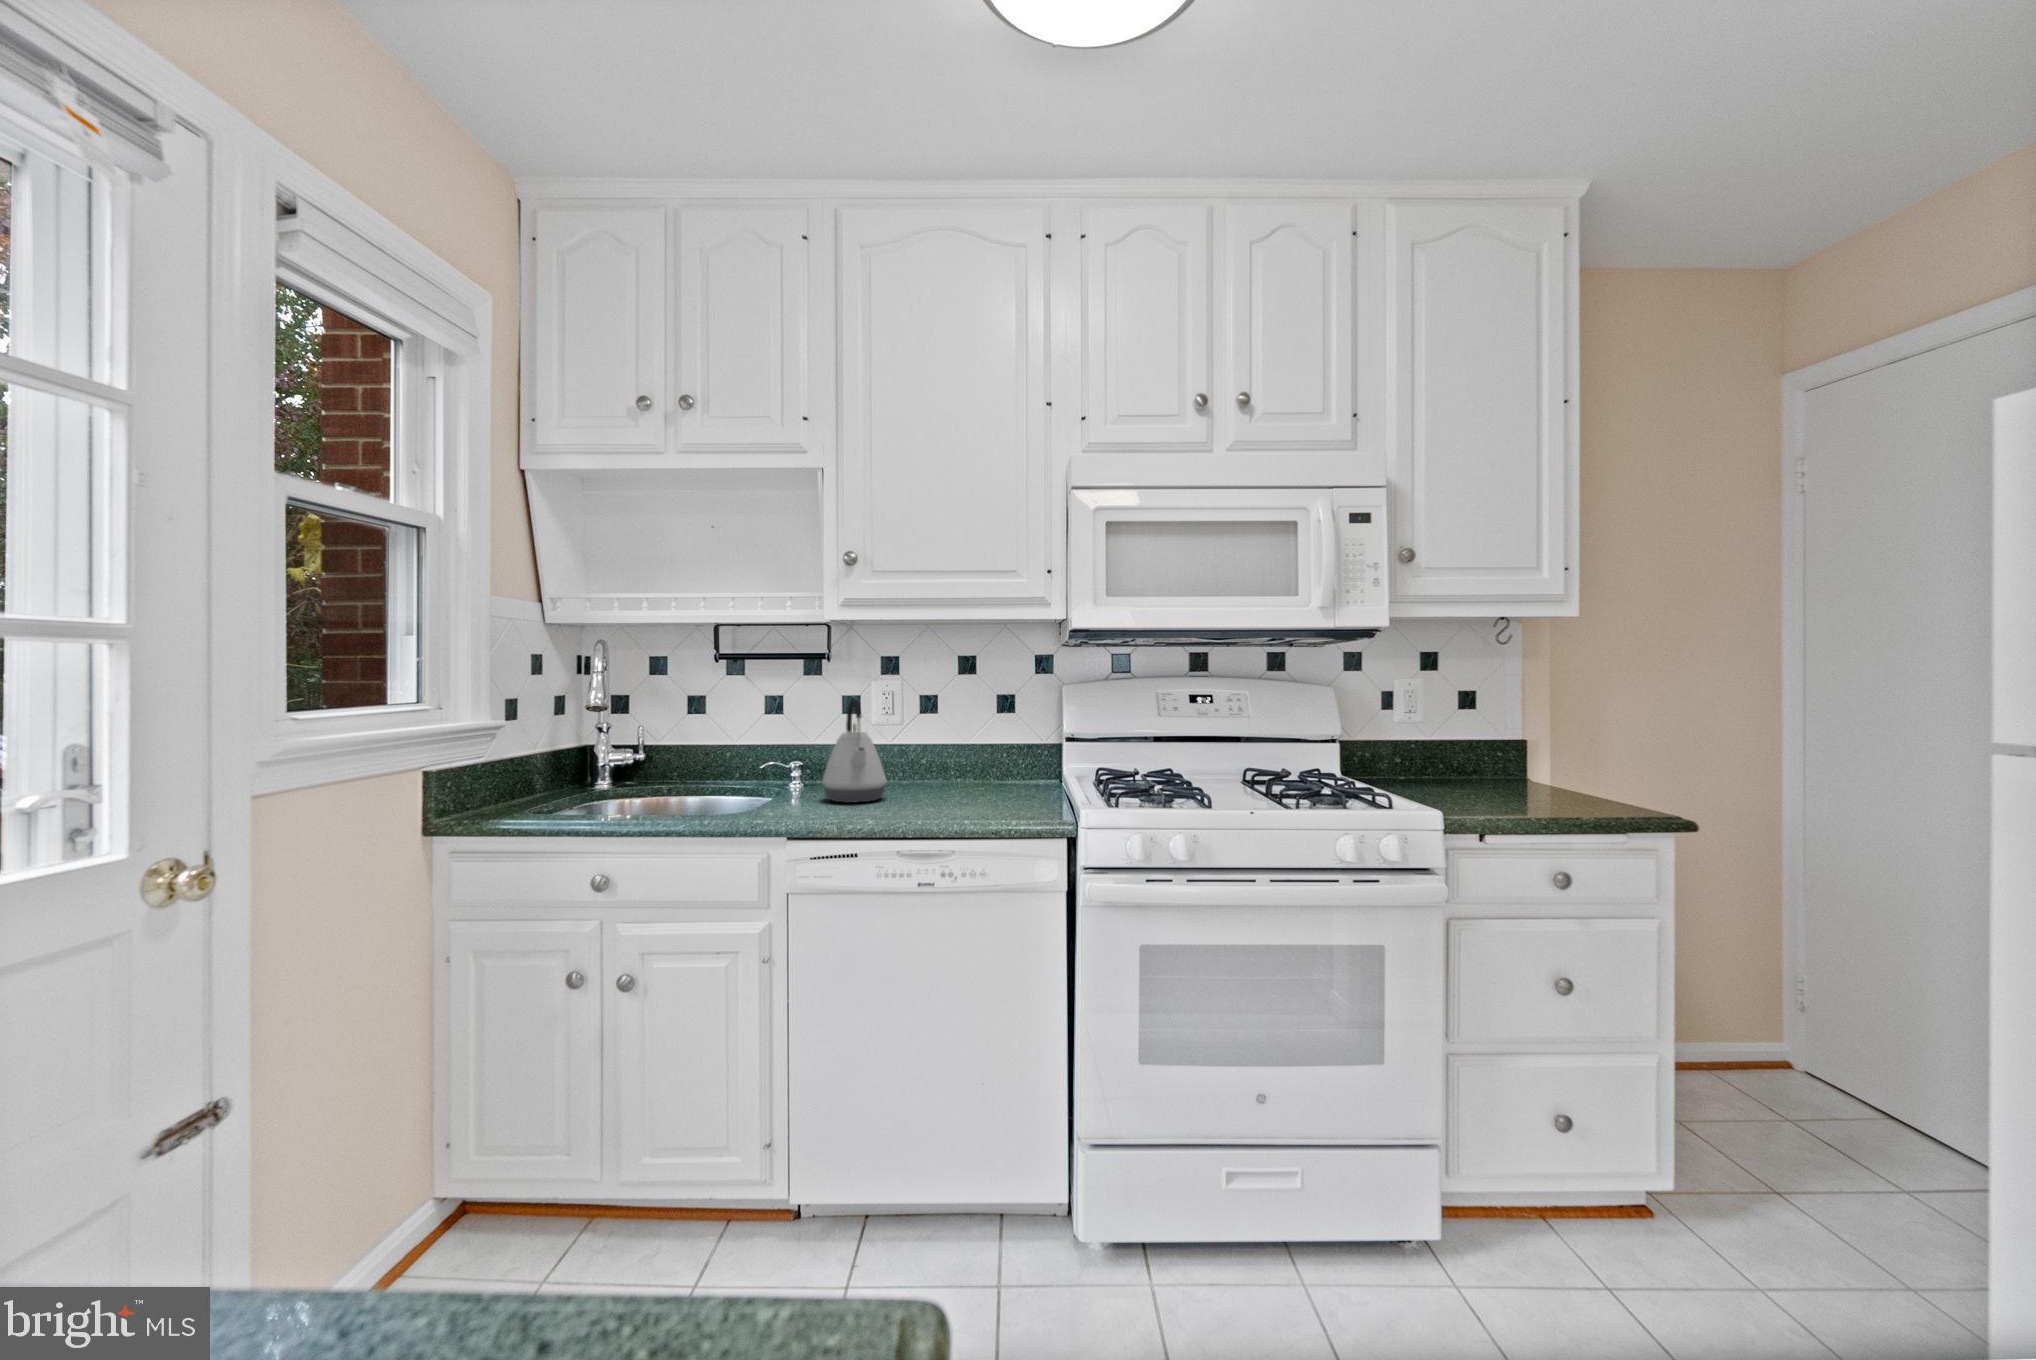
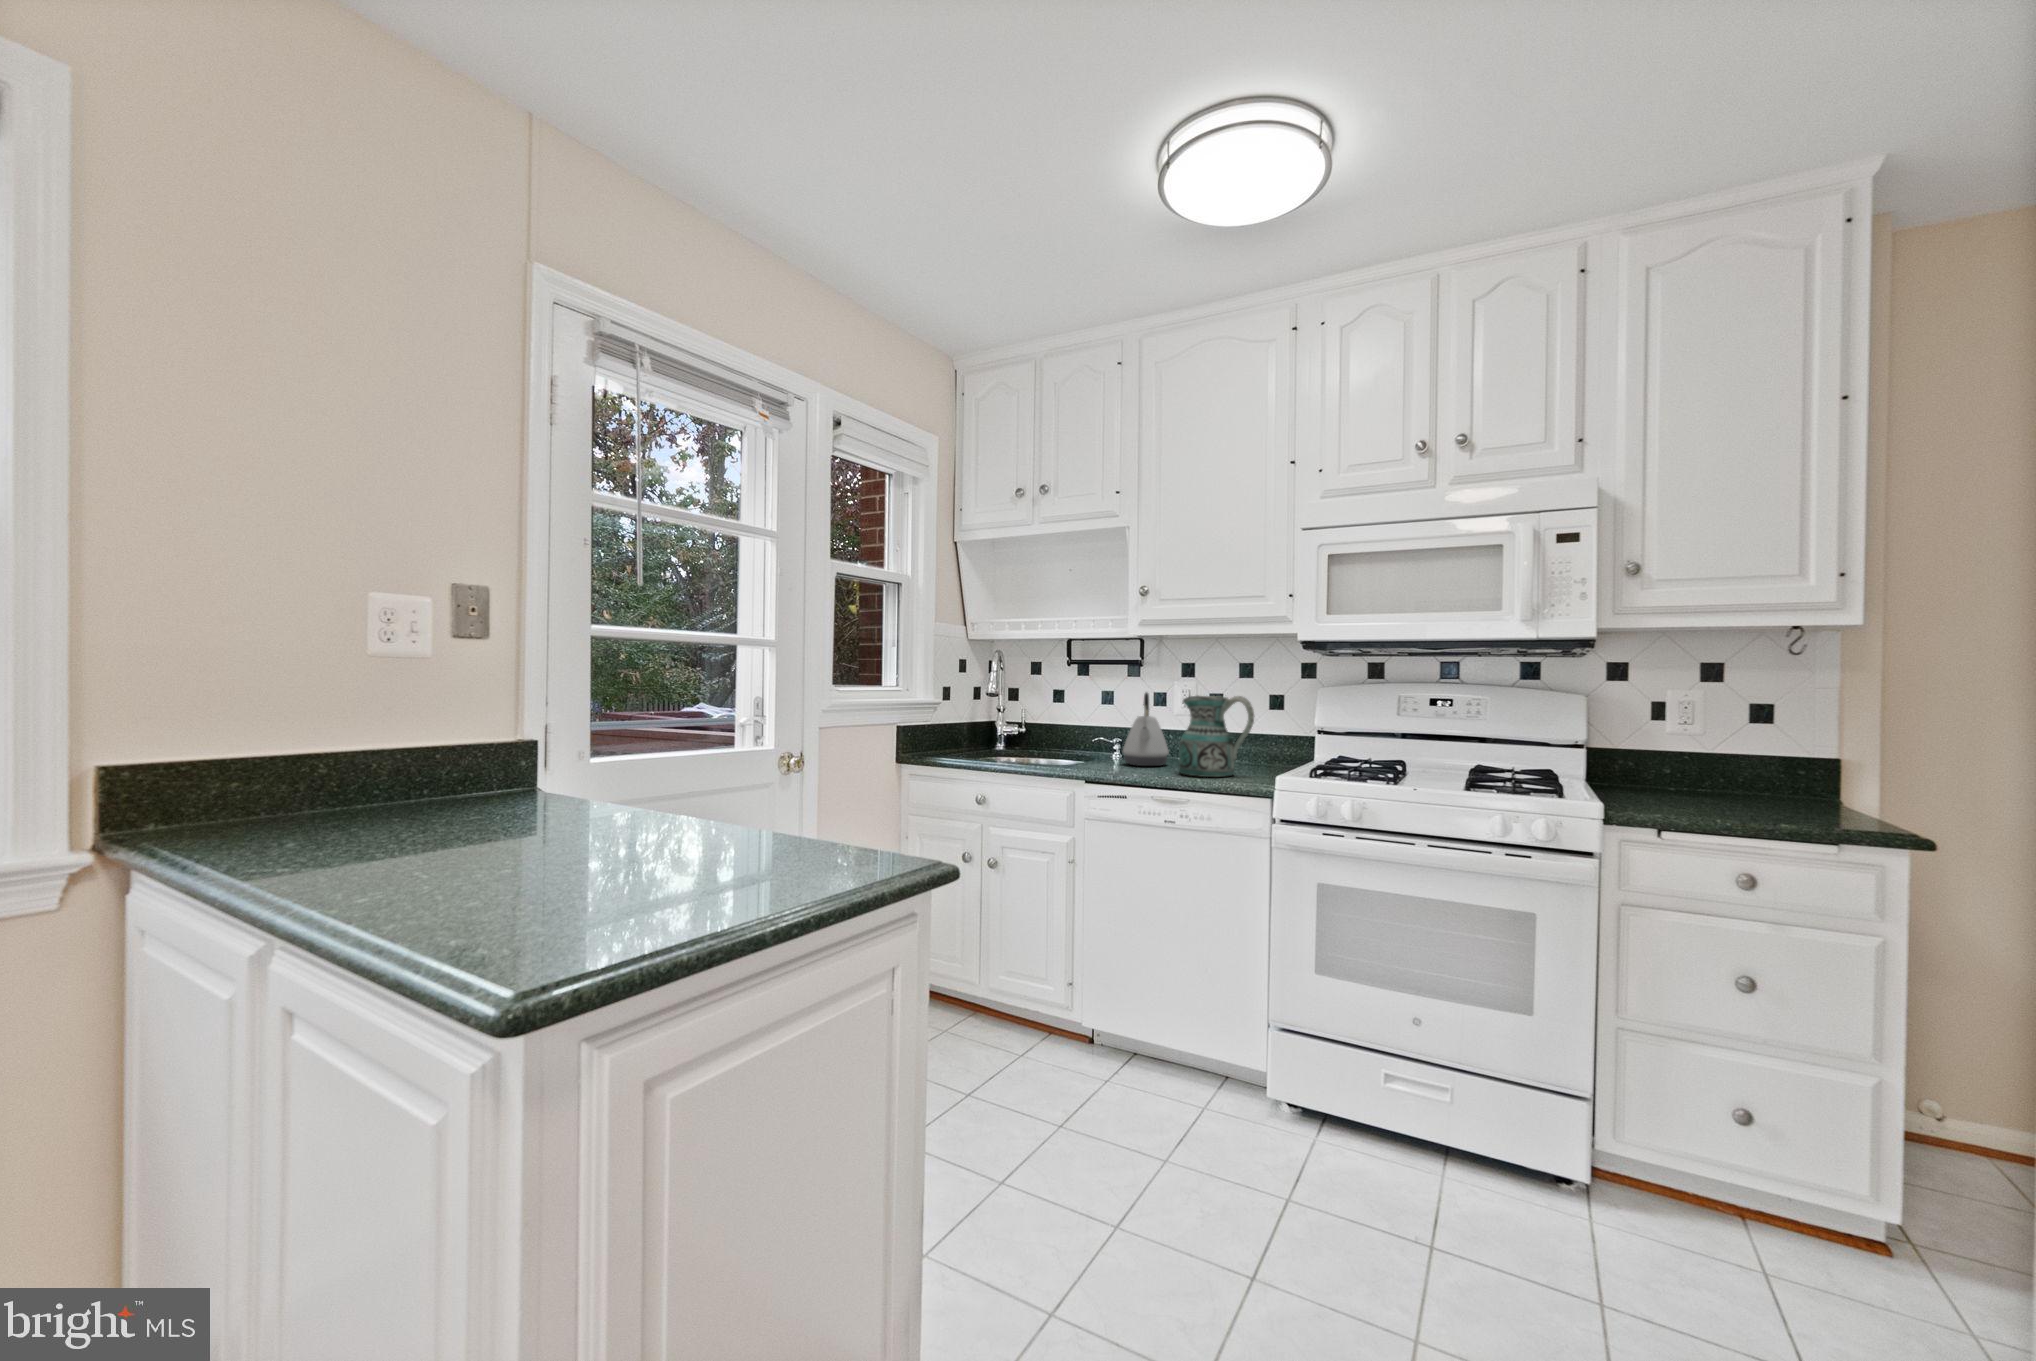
ceramic pitcher: none [922,701,1023,813] -> present [1179,696,1254,777]

